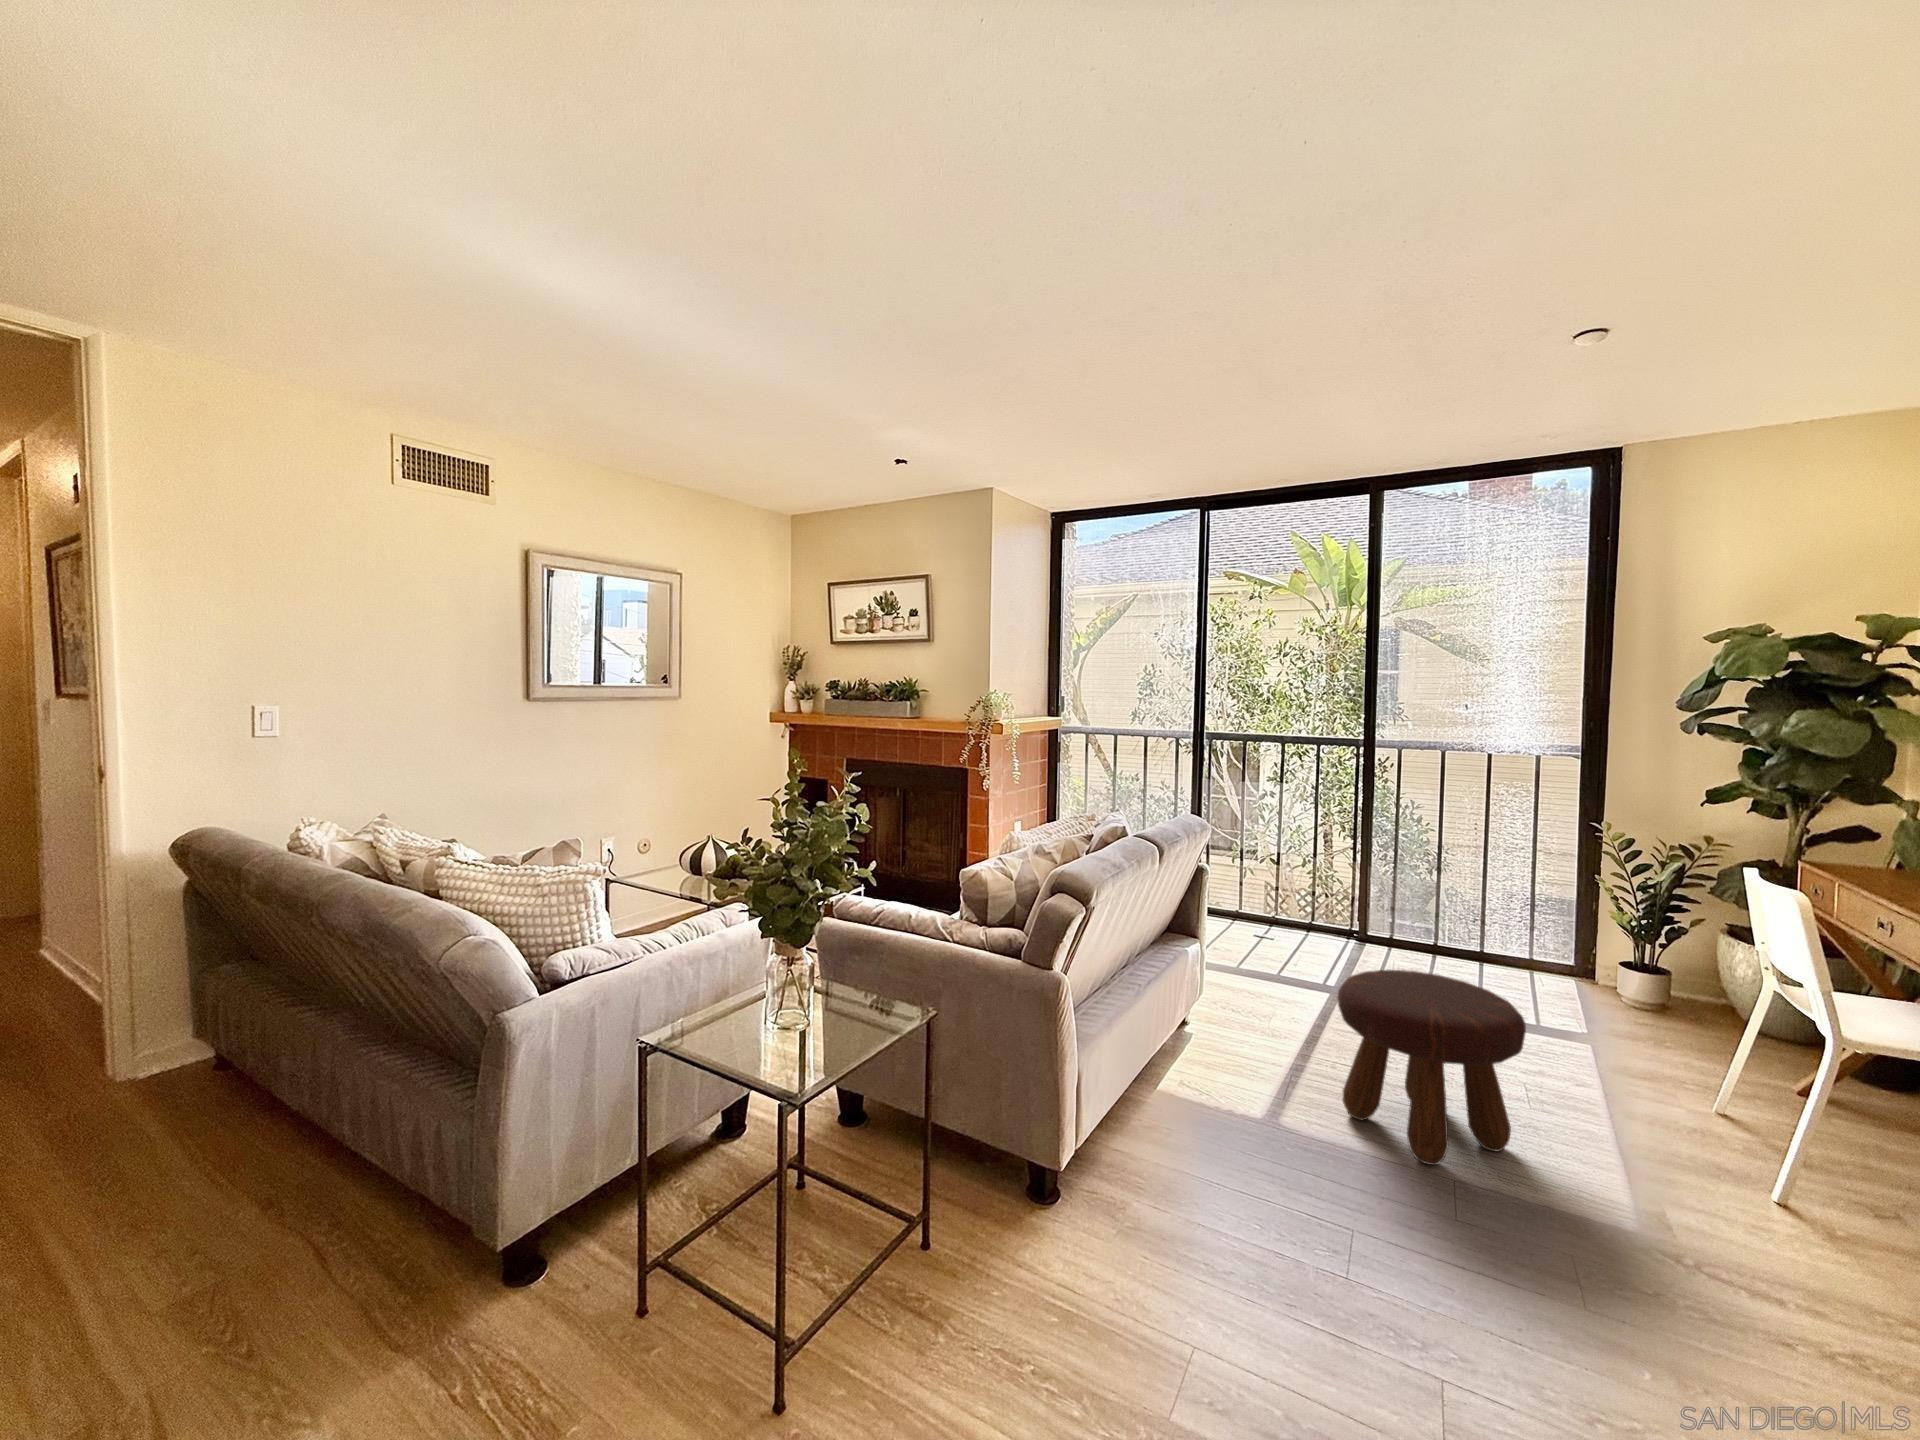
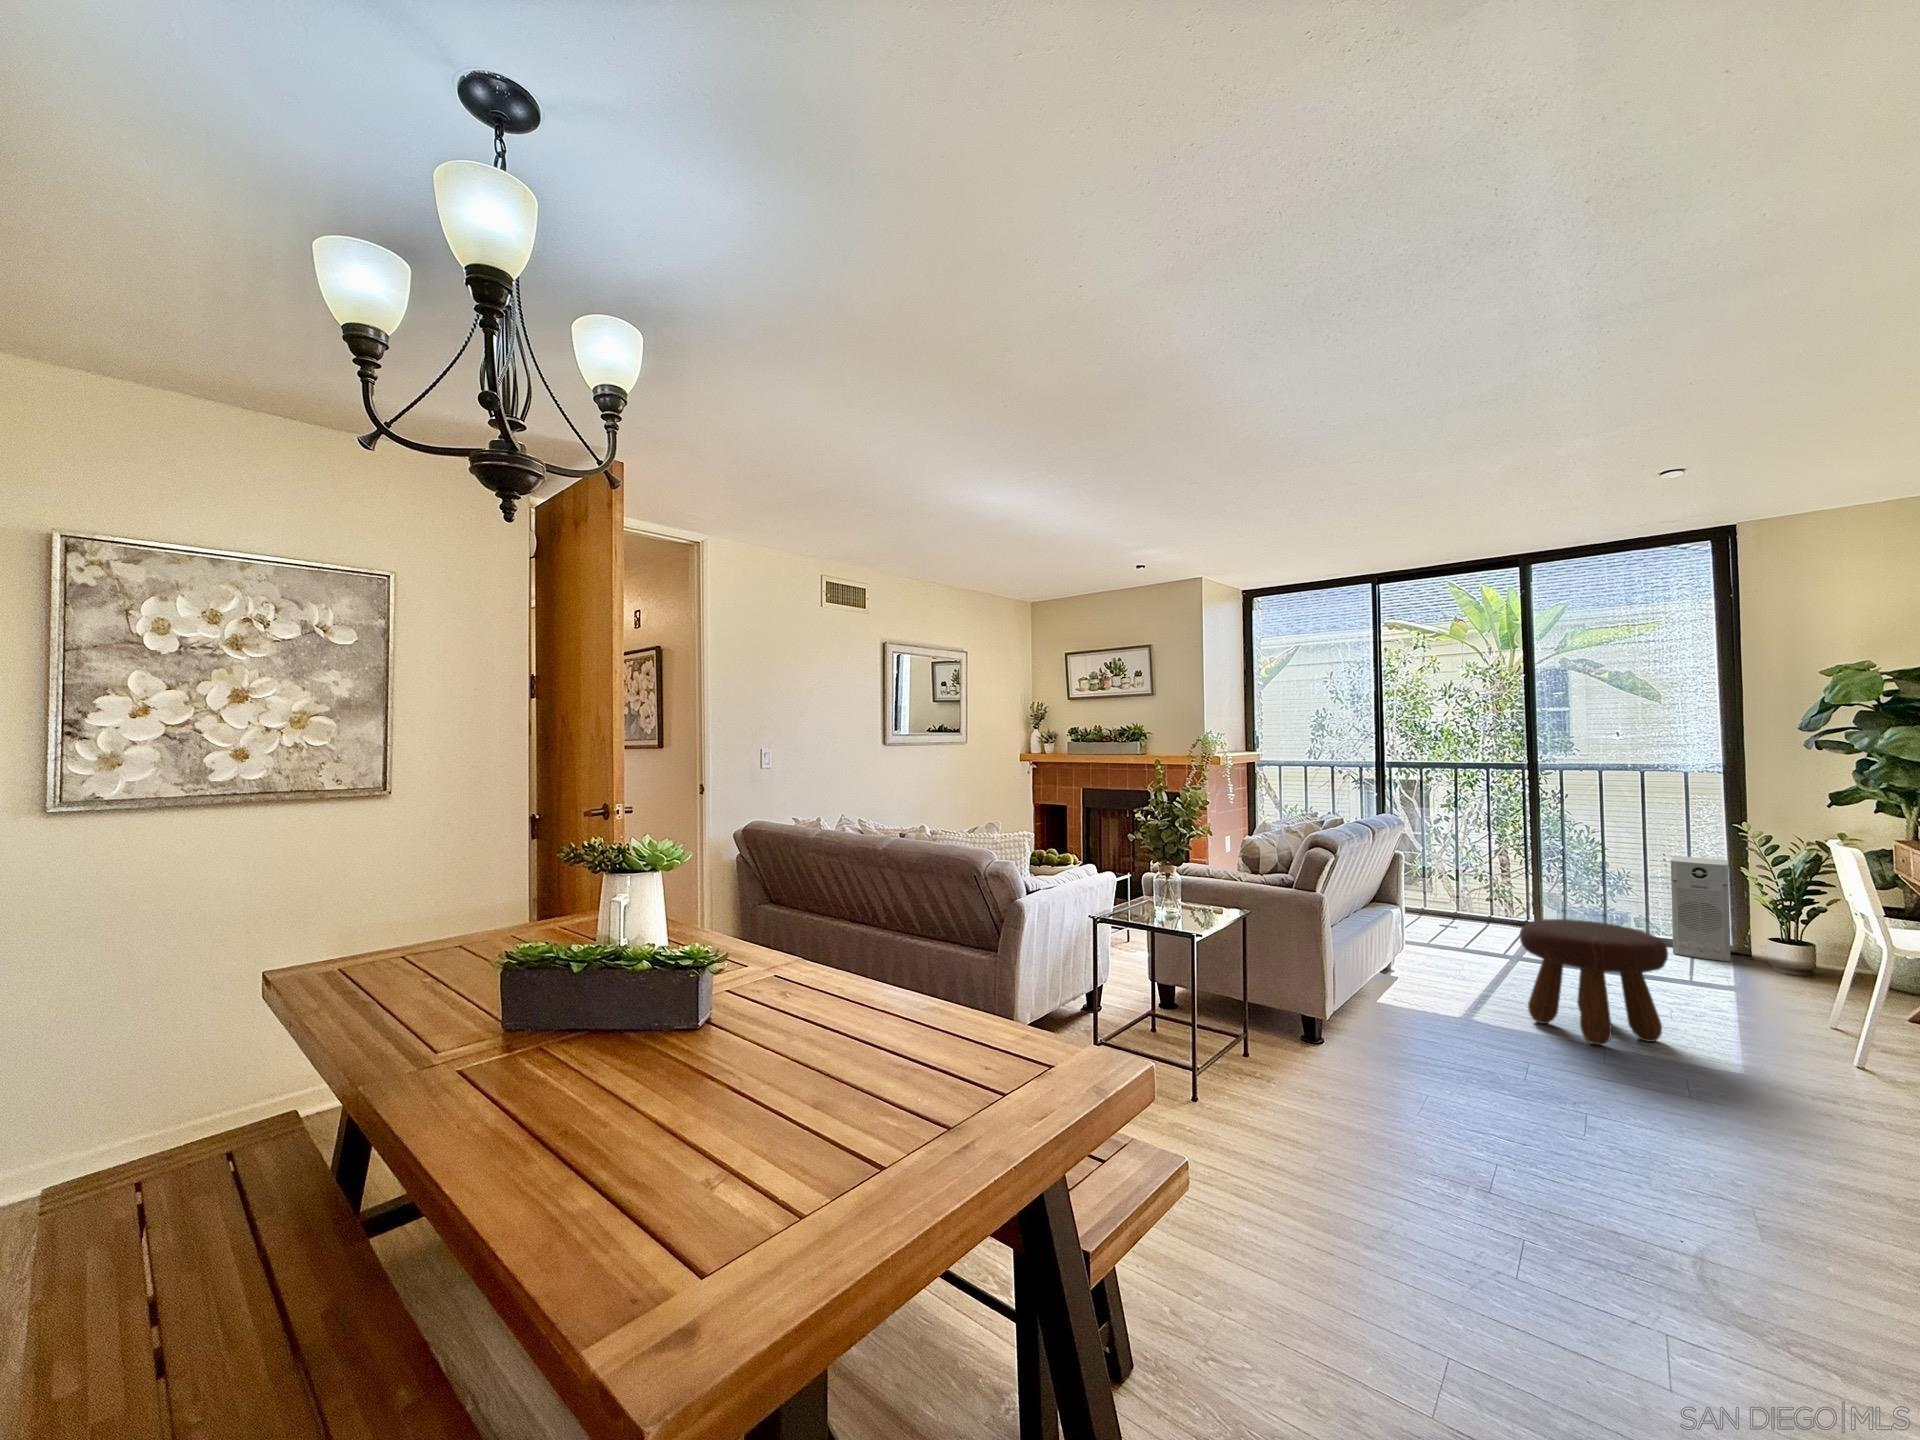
air purifier: none [1512,857,1580,989] -> present [1671,856,1731,961]

